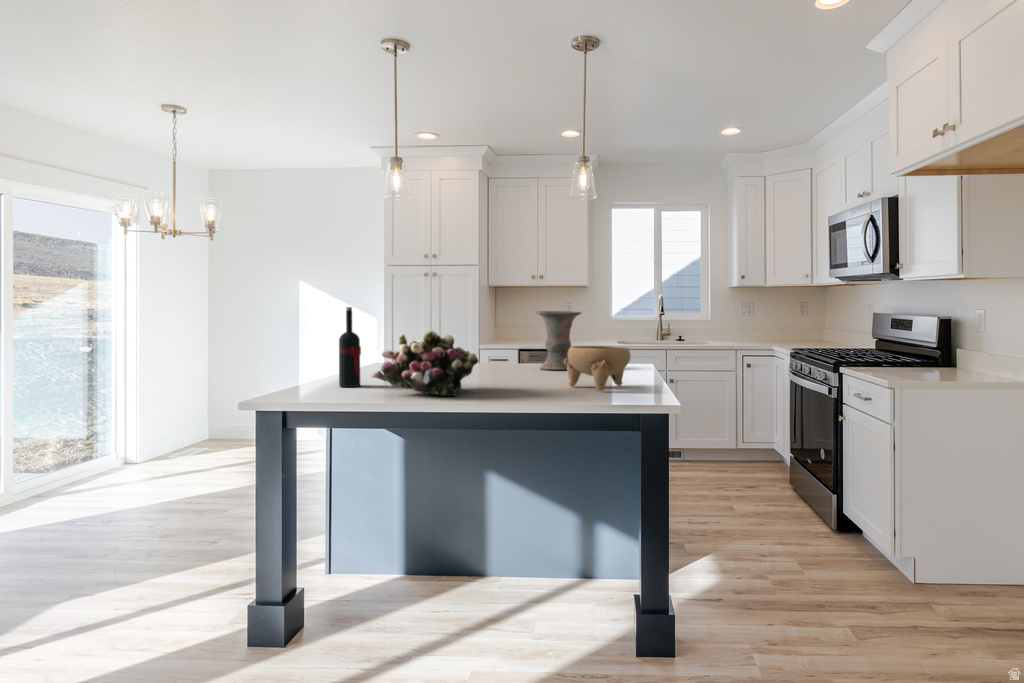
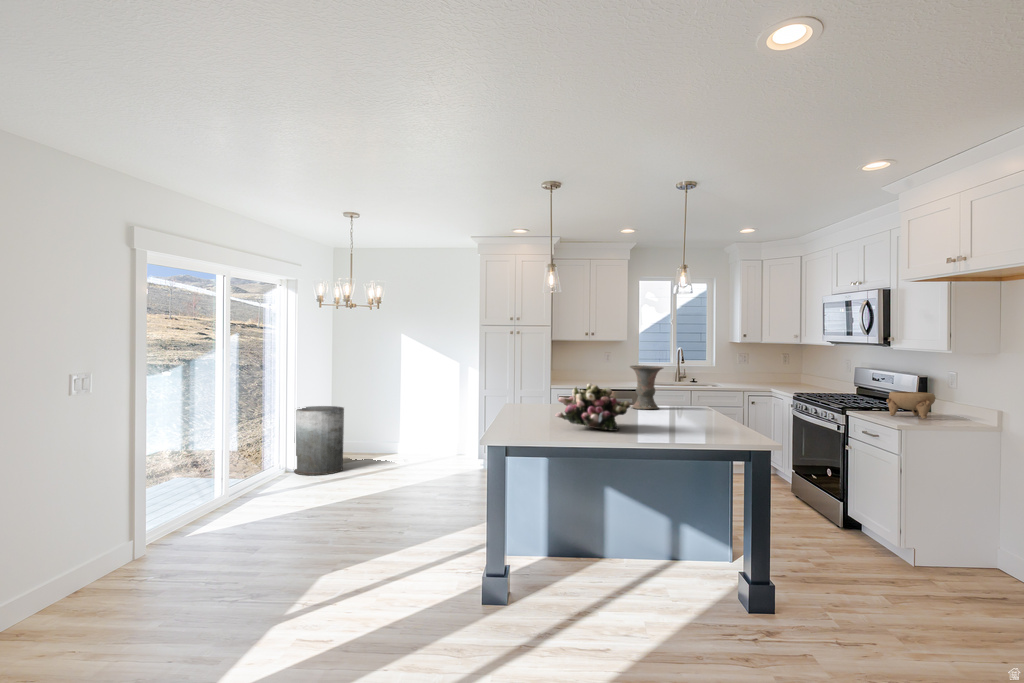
wine bottle: present [339,307,361,387] -> none [517,365,534,422]
bowl: present [564,346,631,391] -> present [886,391,935,419]
trash can: none [161,375,227,462] -> present [294,406,344,475]

